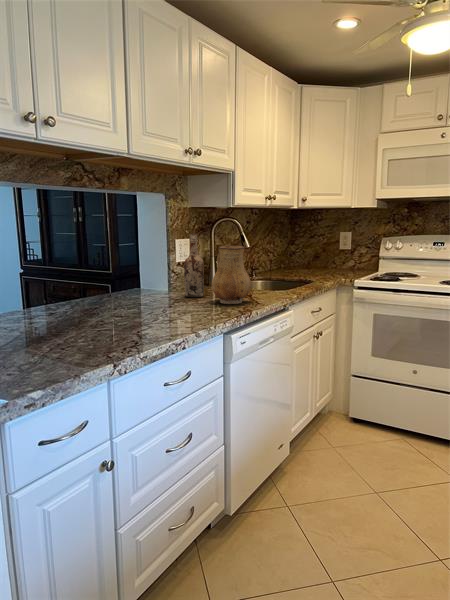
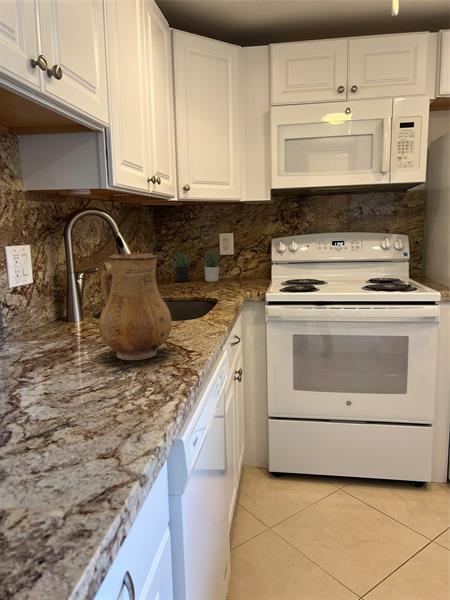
wine bottle: present [184,233,204,297] -> none [33,233,75,352]
succulent plant: none [296,243,341,270] -> present [170,251,224,282]

